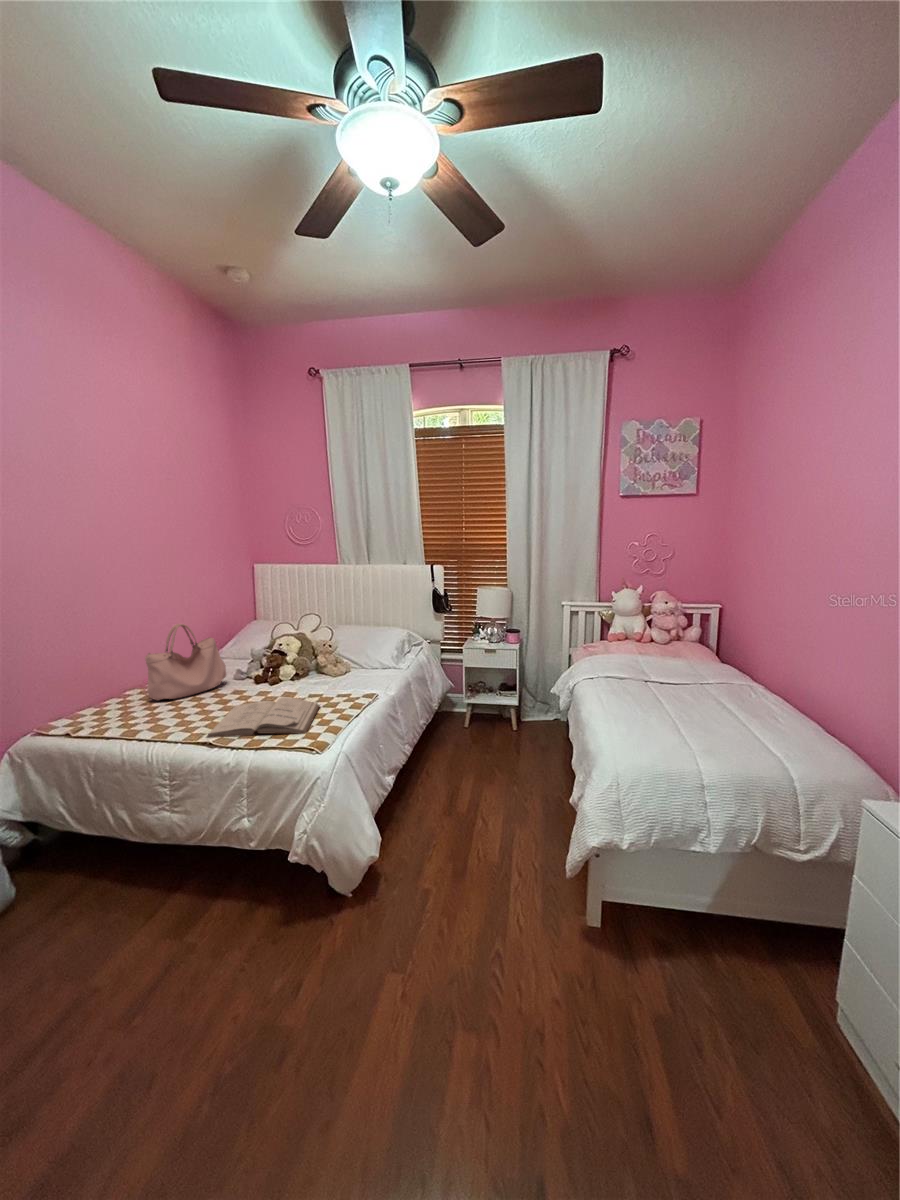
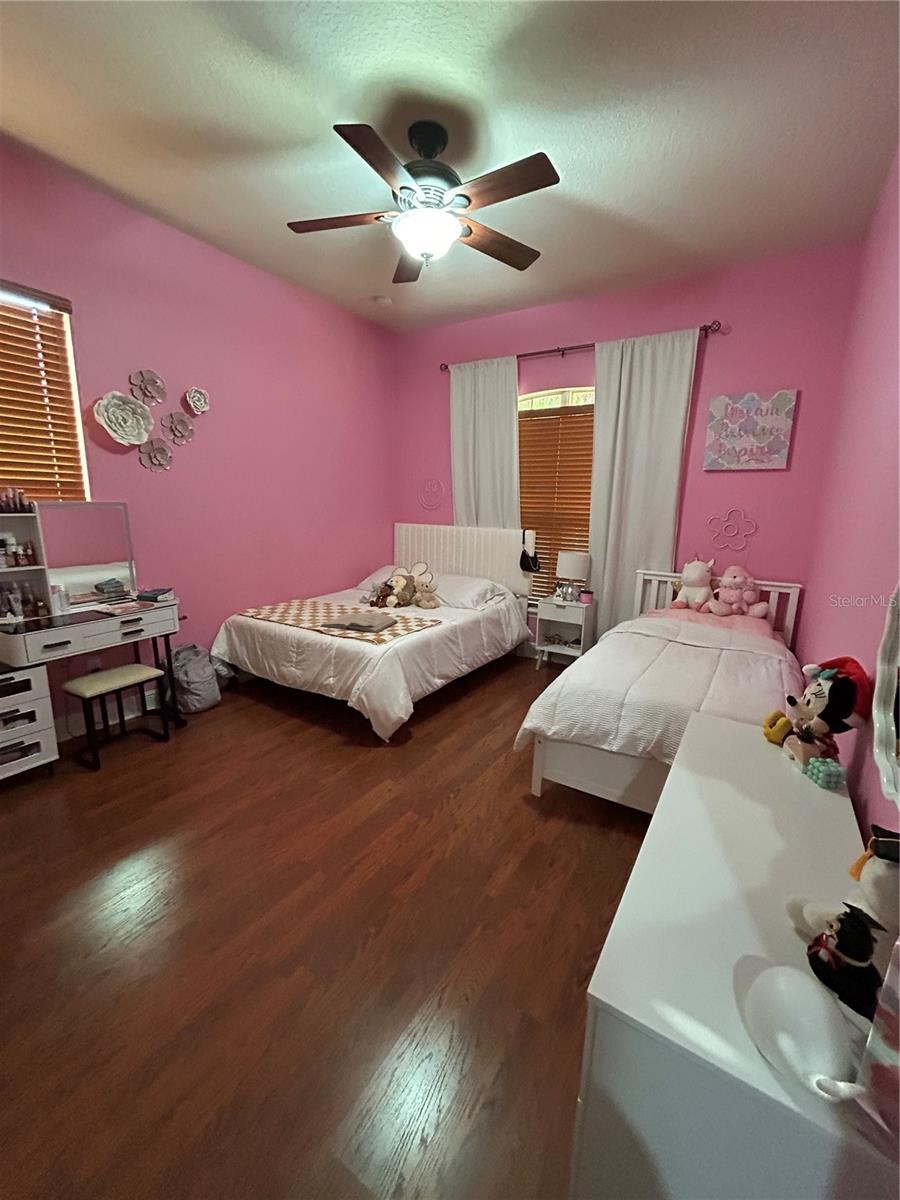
handbag: present [145,624,226,701] -> none [301,558,353,607]

